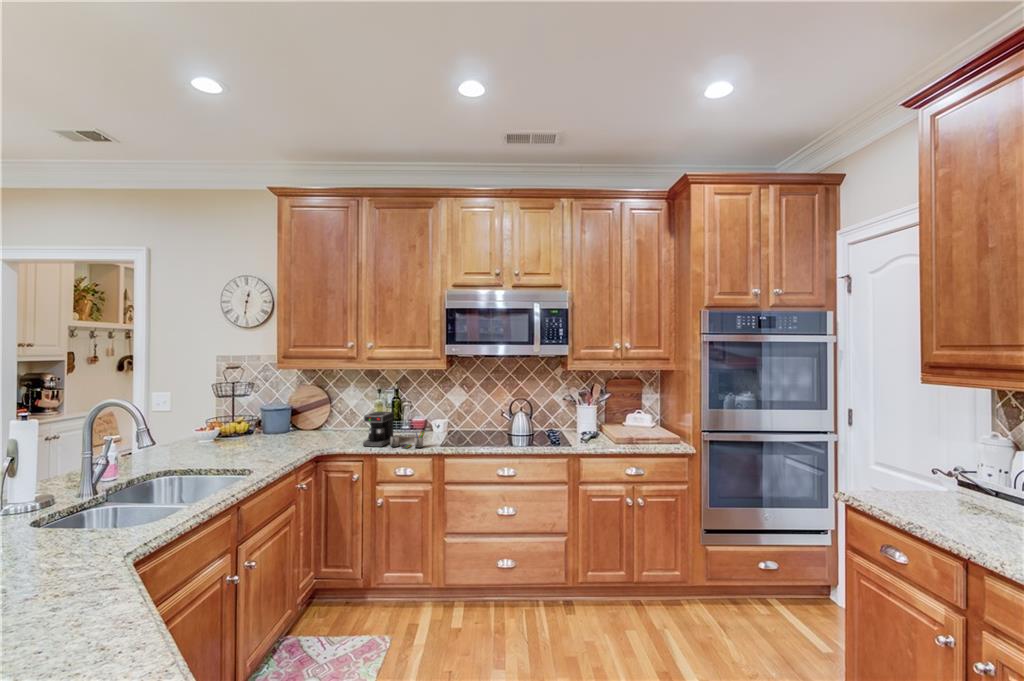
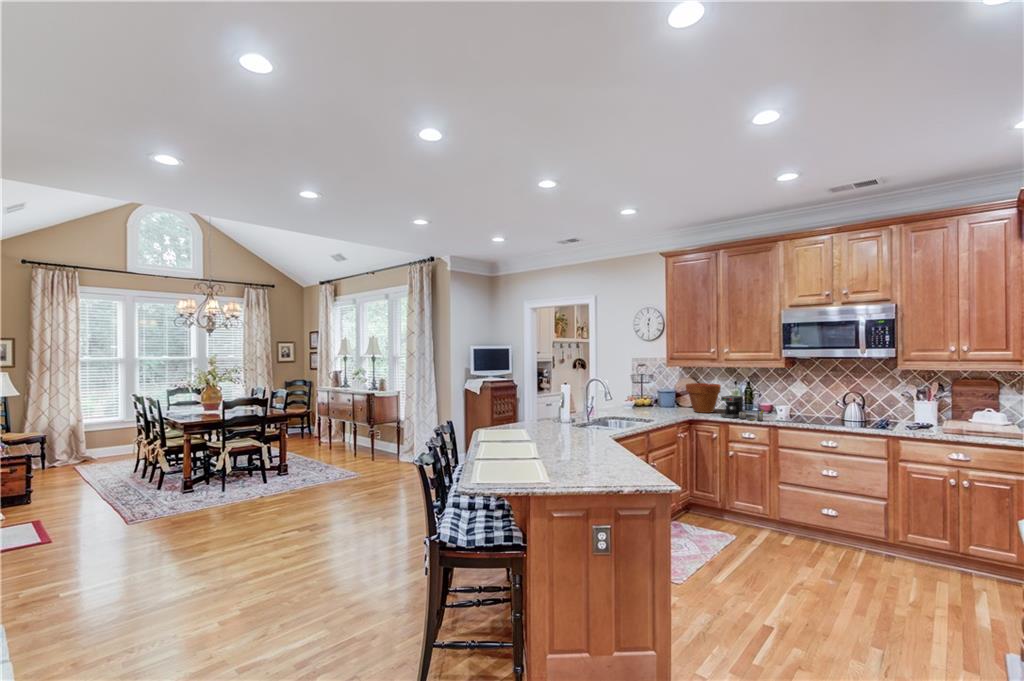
flower pot: none [308,394,361,440] -> present [686,383,721,413]

